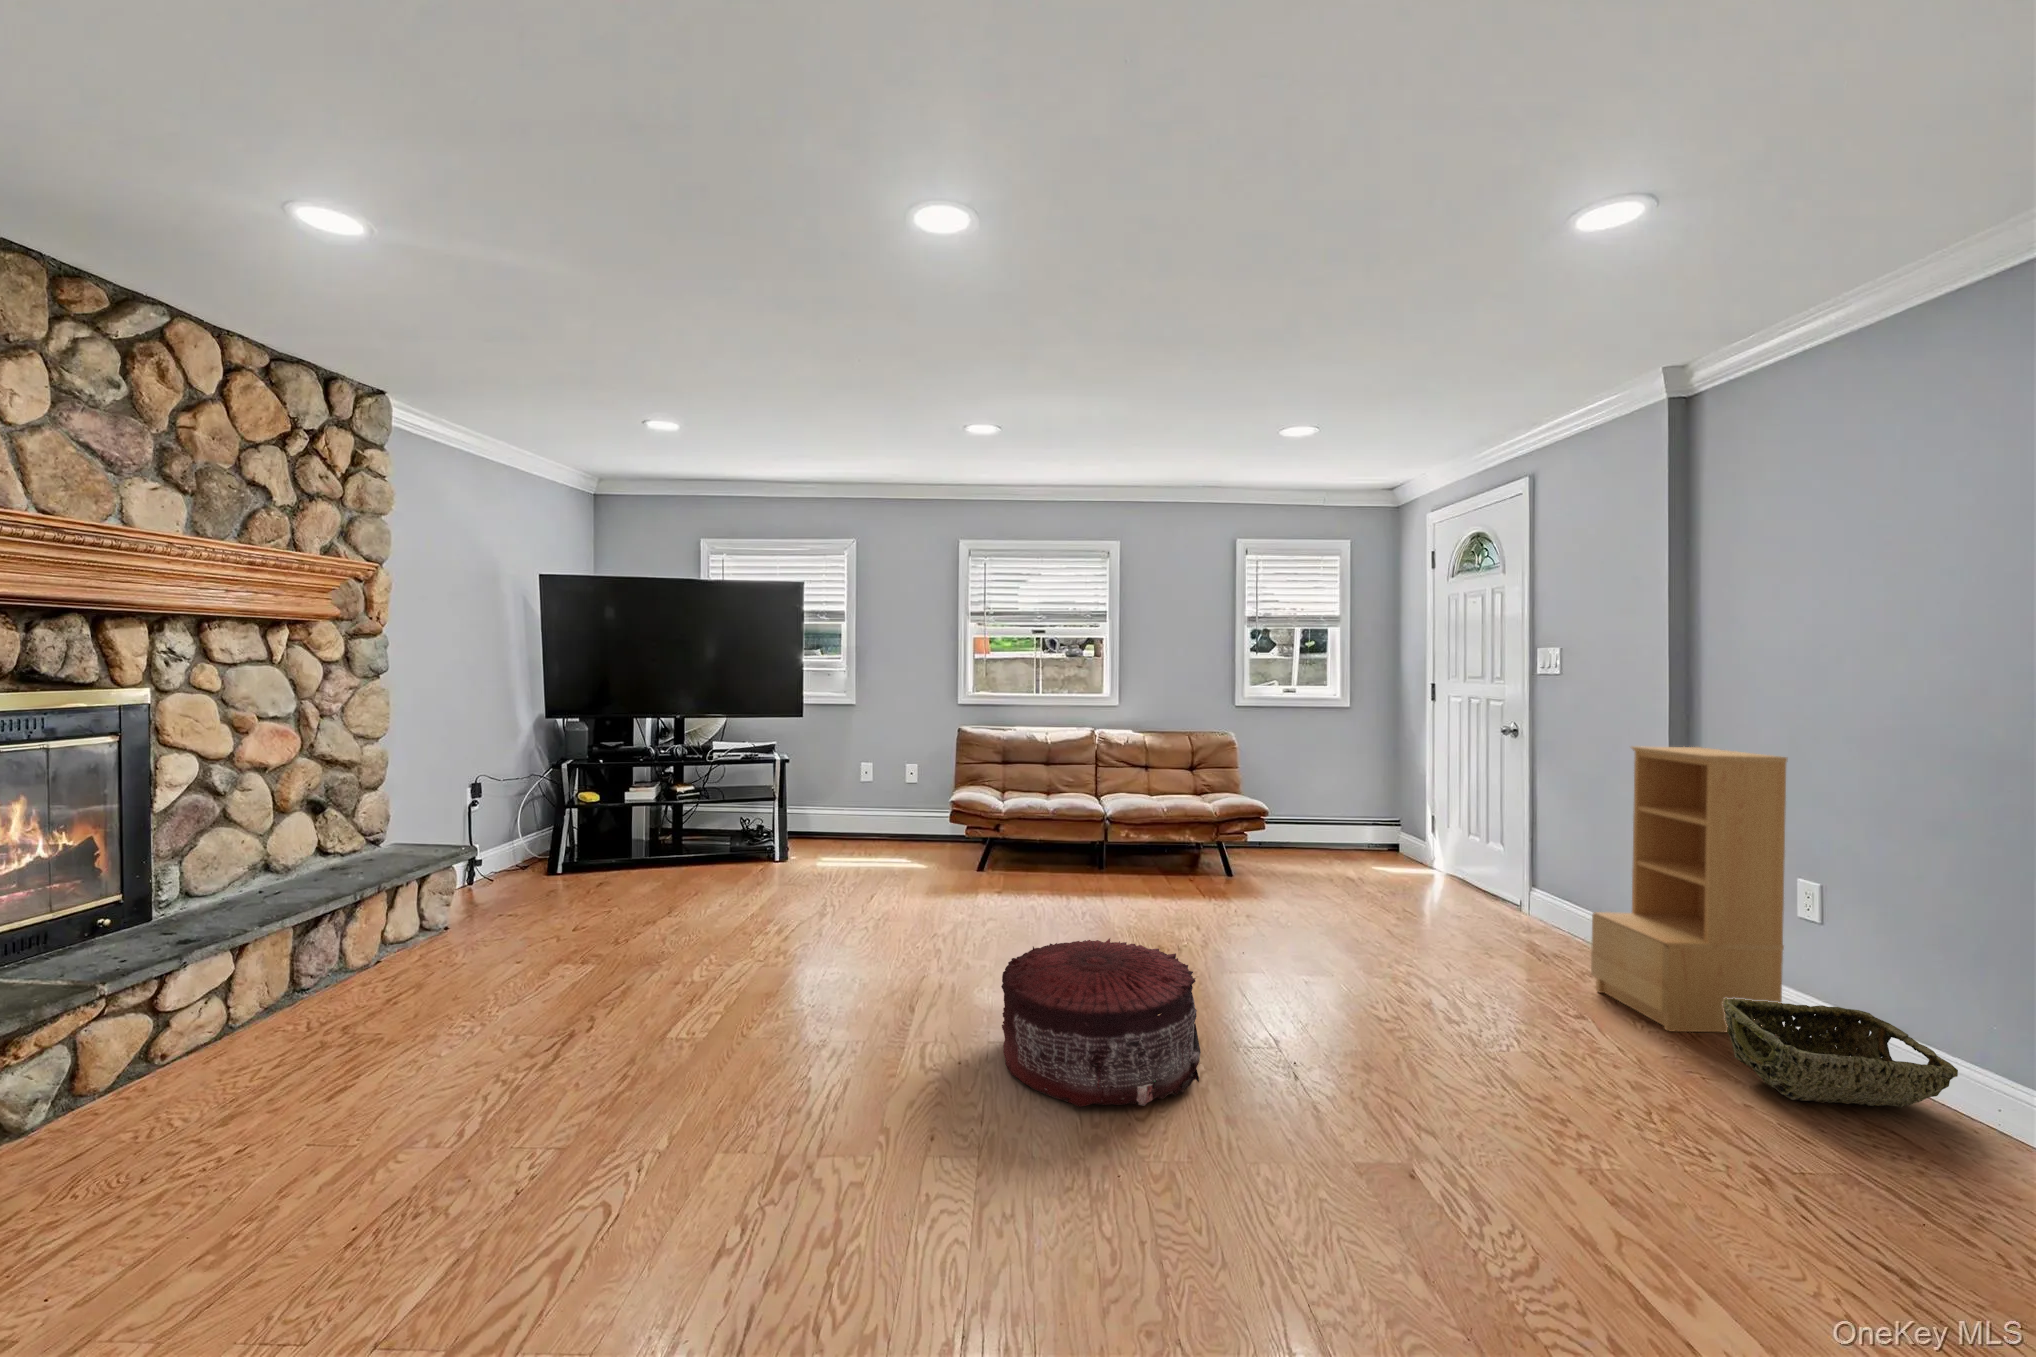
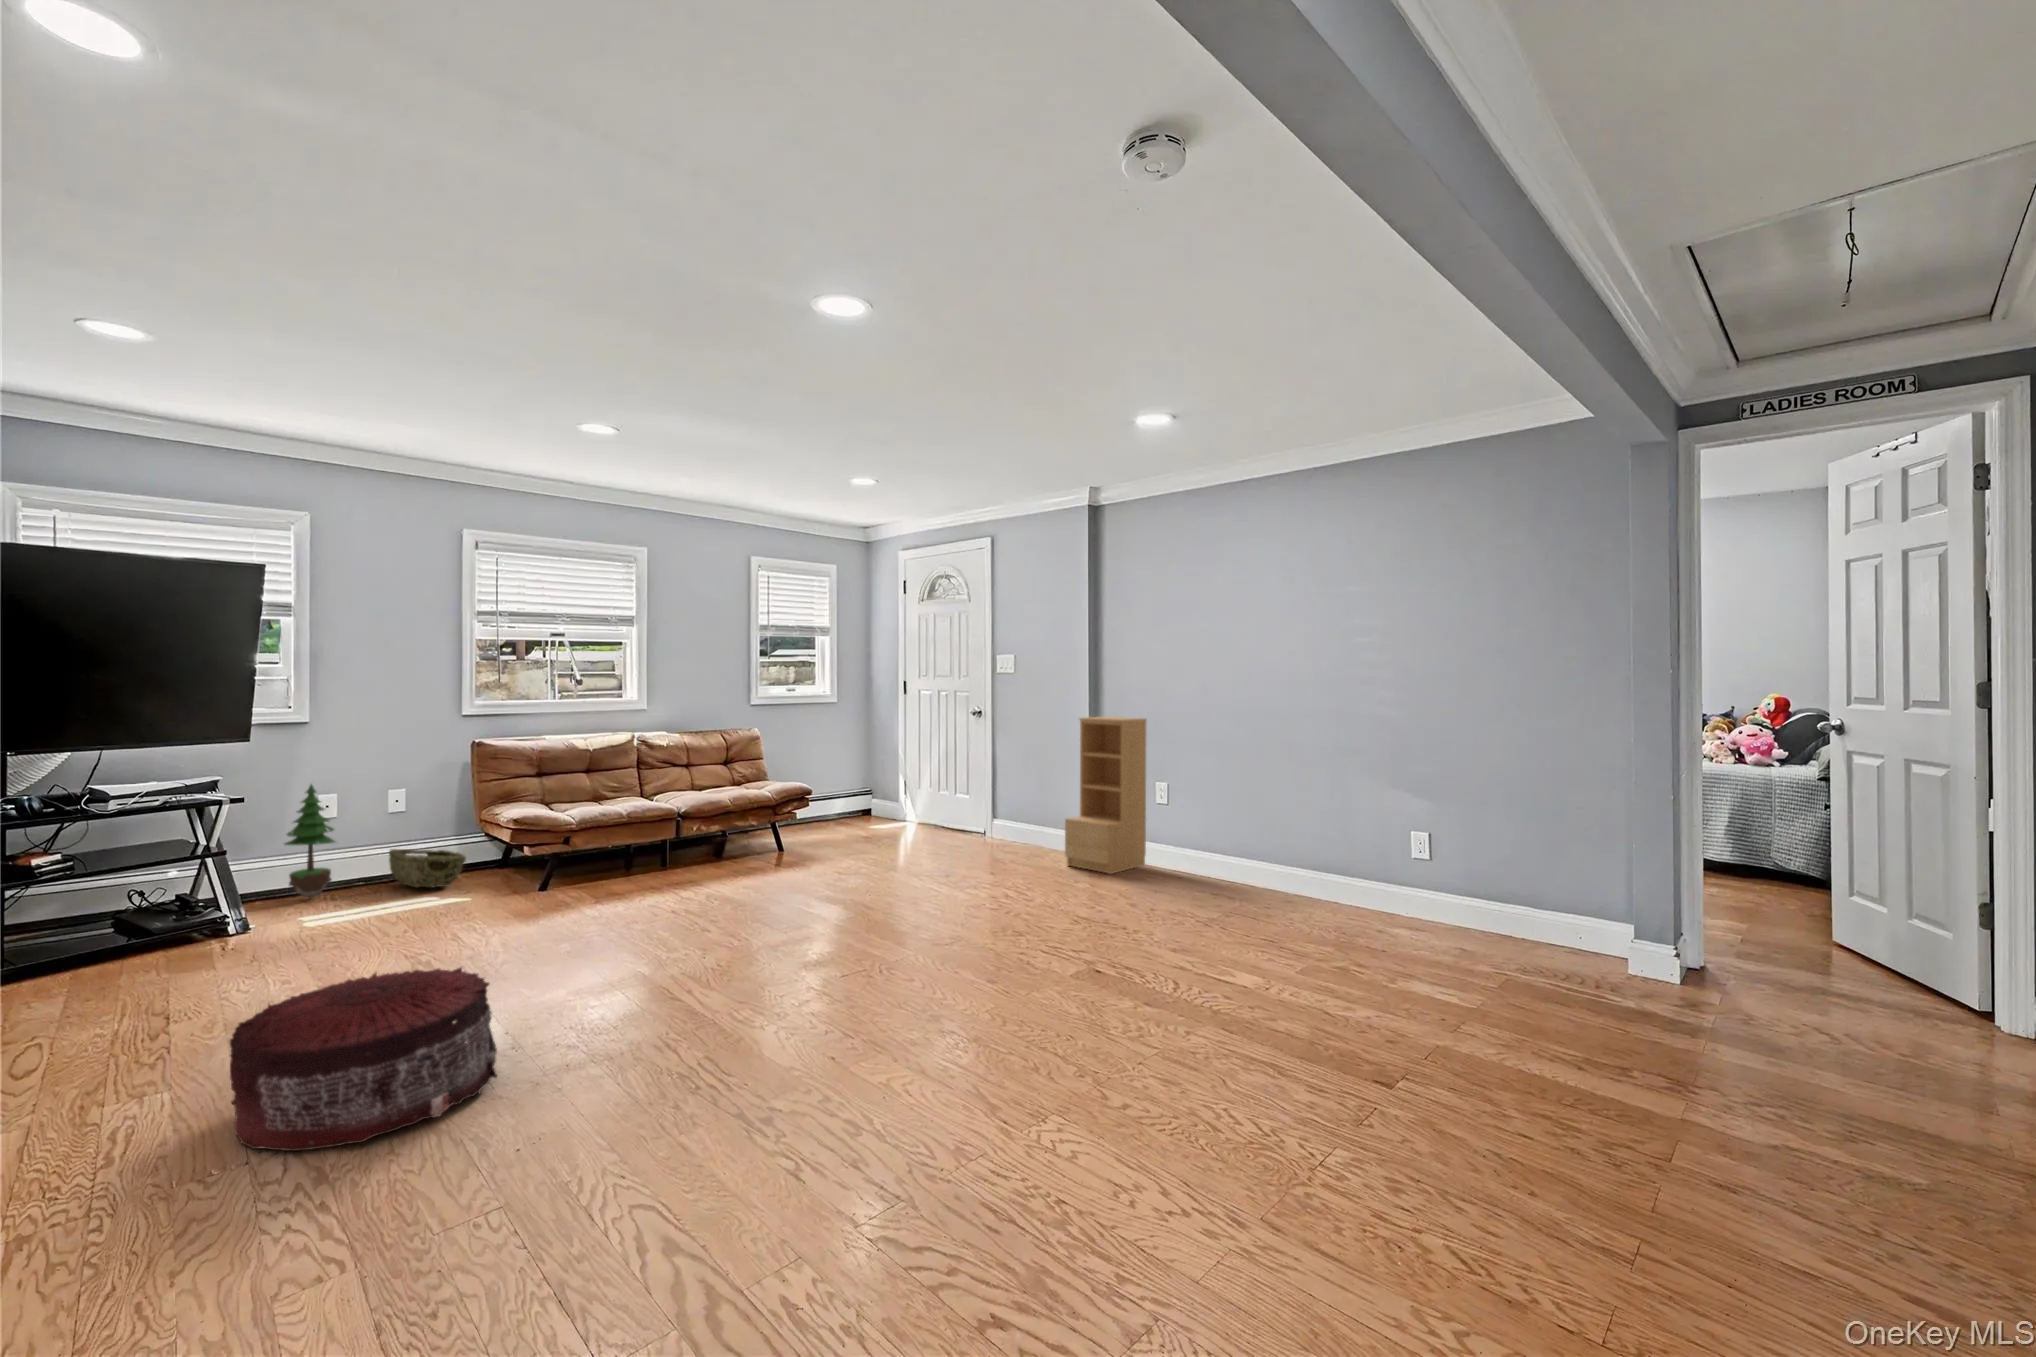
potted tree: none [829,752,862,843] -> present [285,784,335,899]
pouf: present [1001,938,1201,1107] -> present [230,968,497,1151]
woven basket: present [1722,998,1958,1108] -> present [389,849,466,888]

